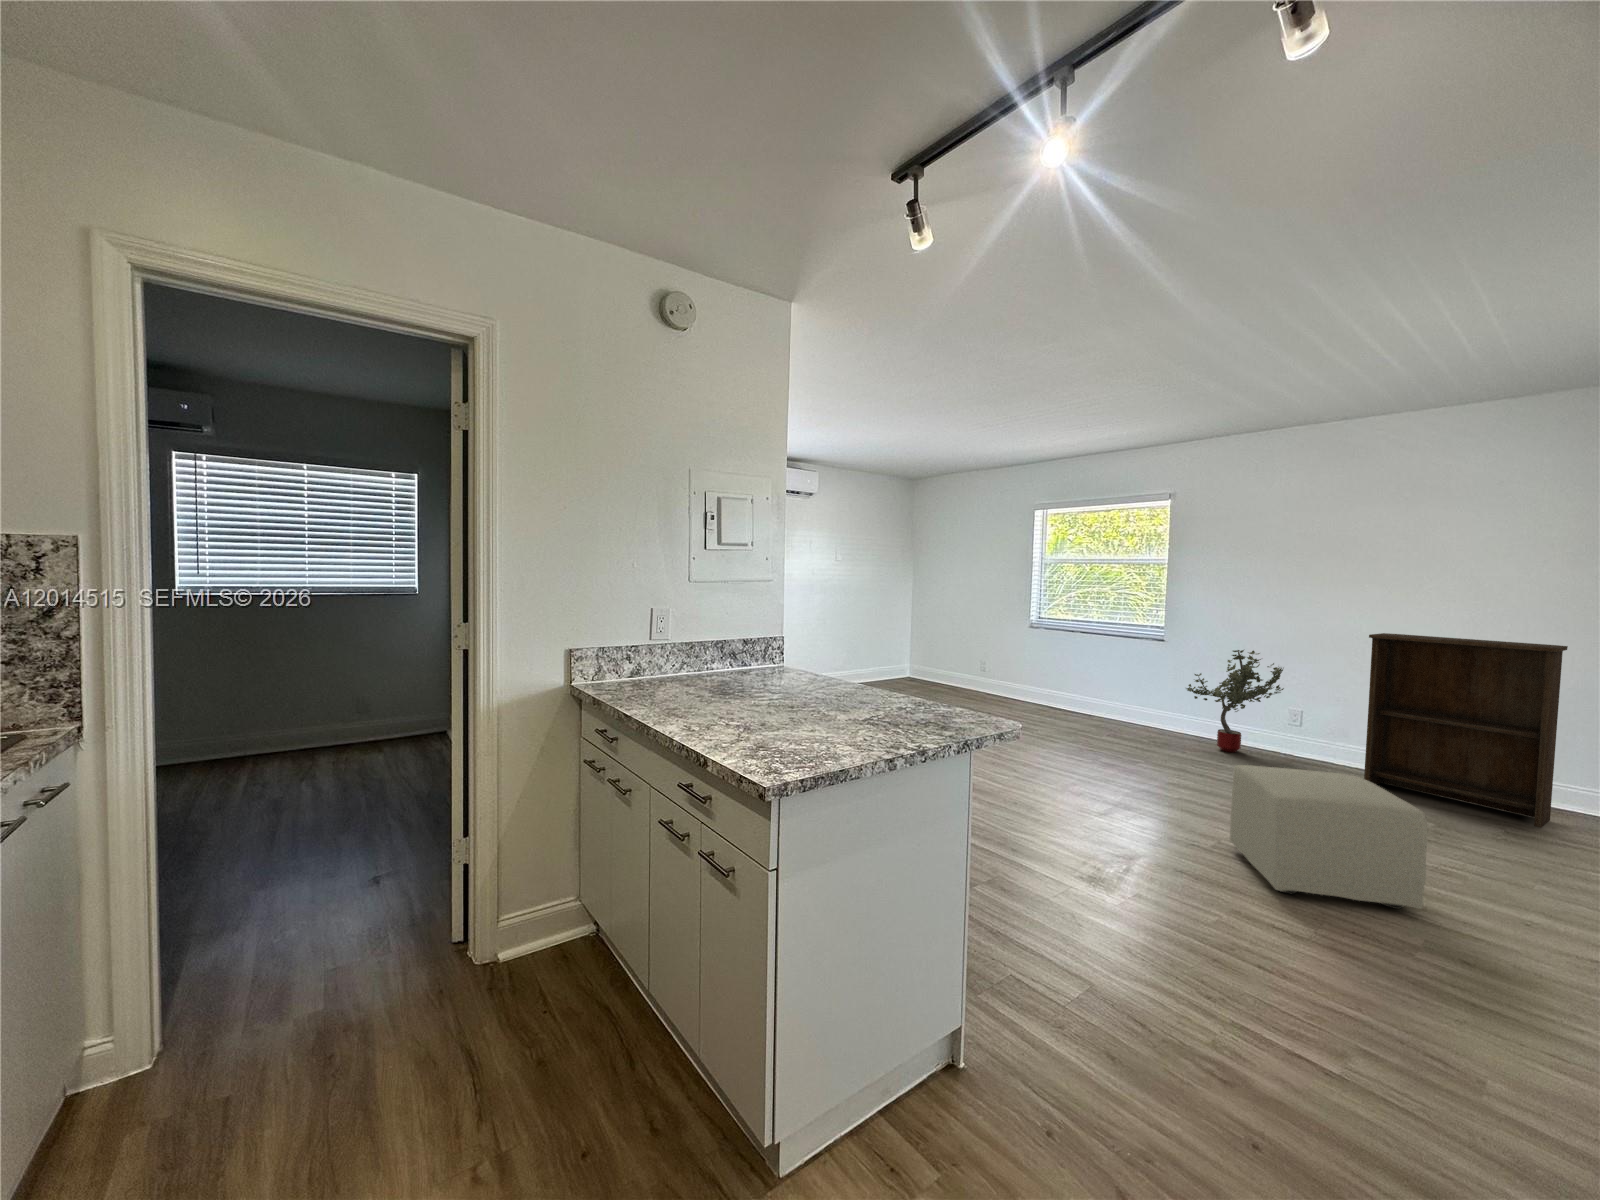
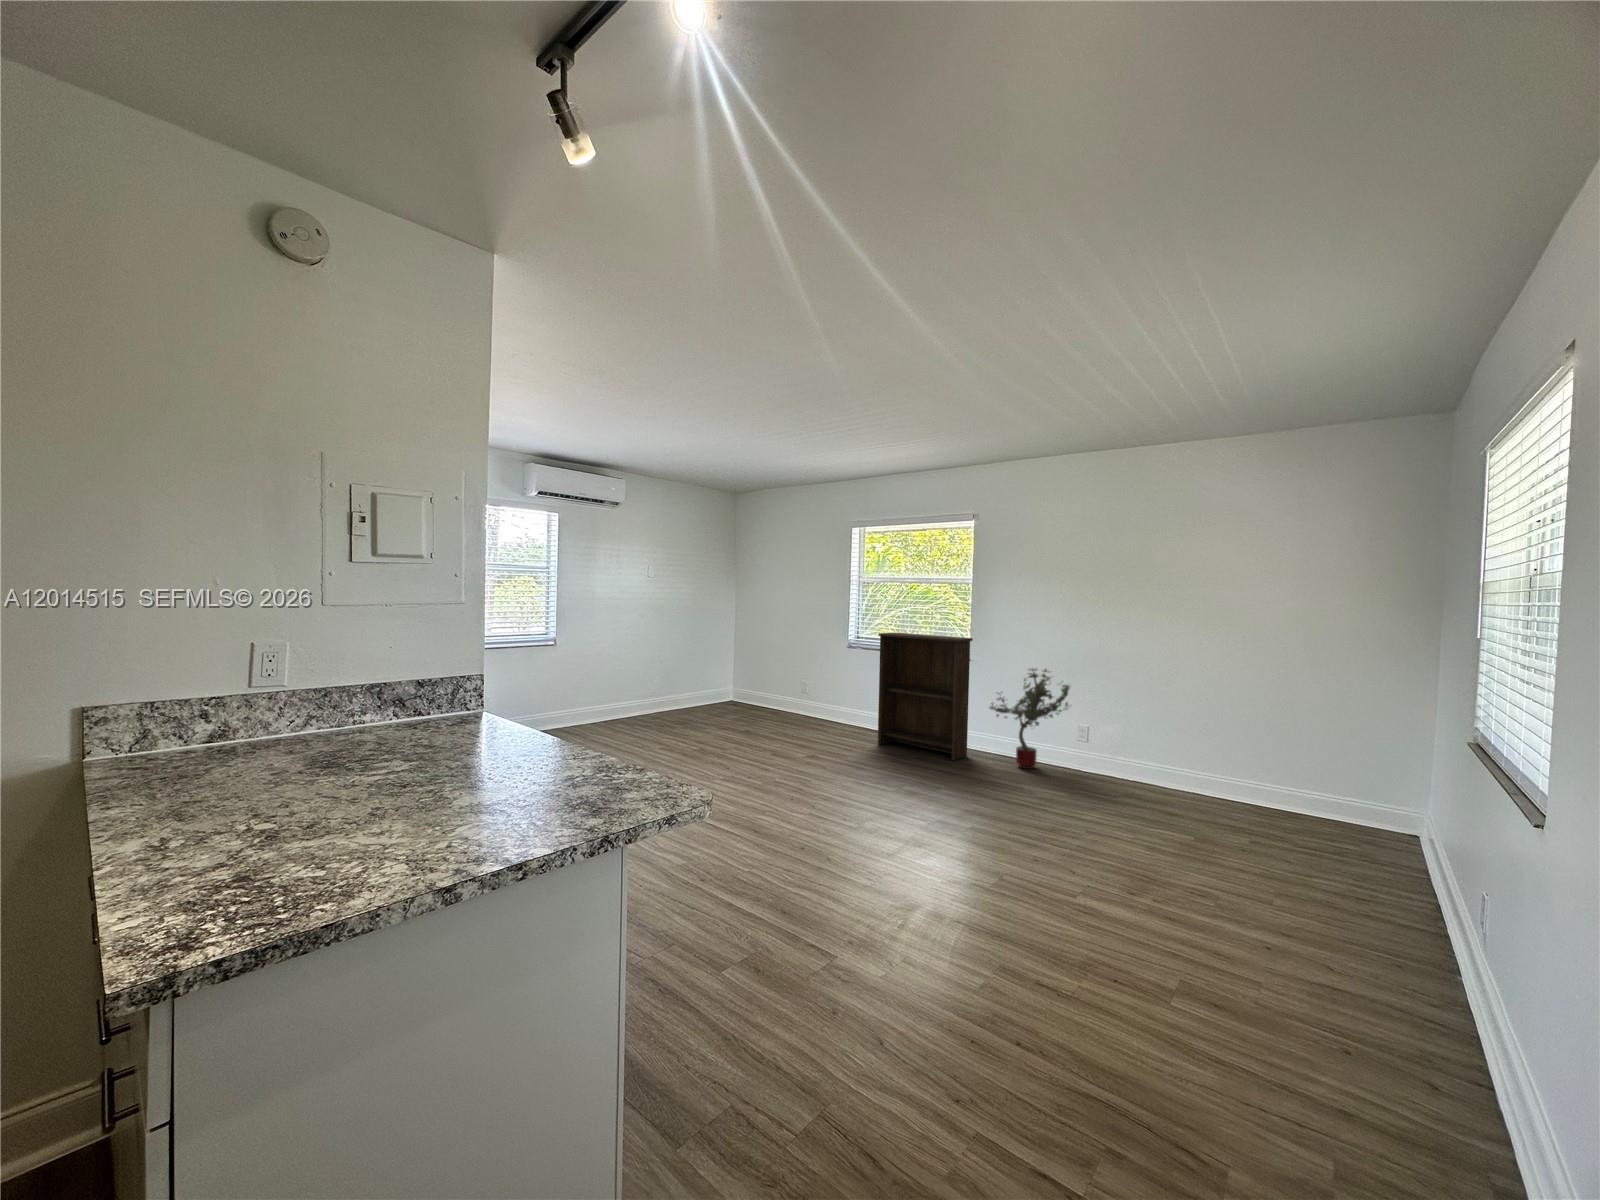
bookshelf: present [1364,633,1568,828] -> present [878,633,973,760]
ottoman: present [1230,765,1427,909] -> none [1009,794,1177,940]

